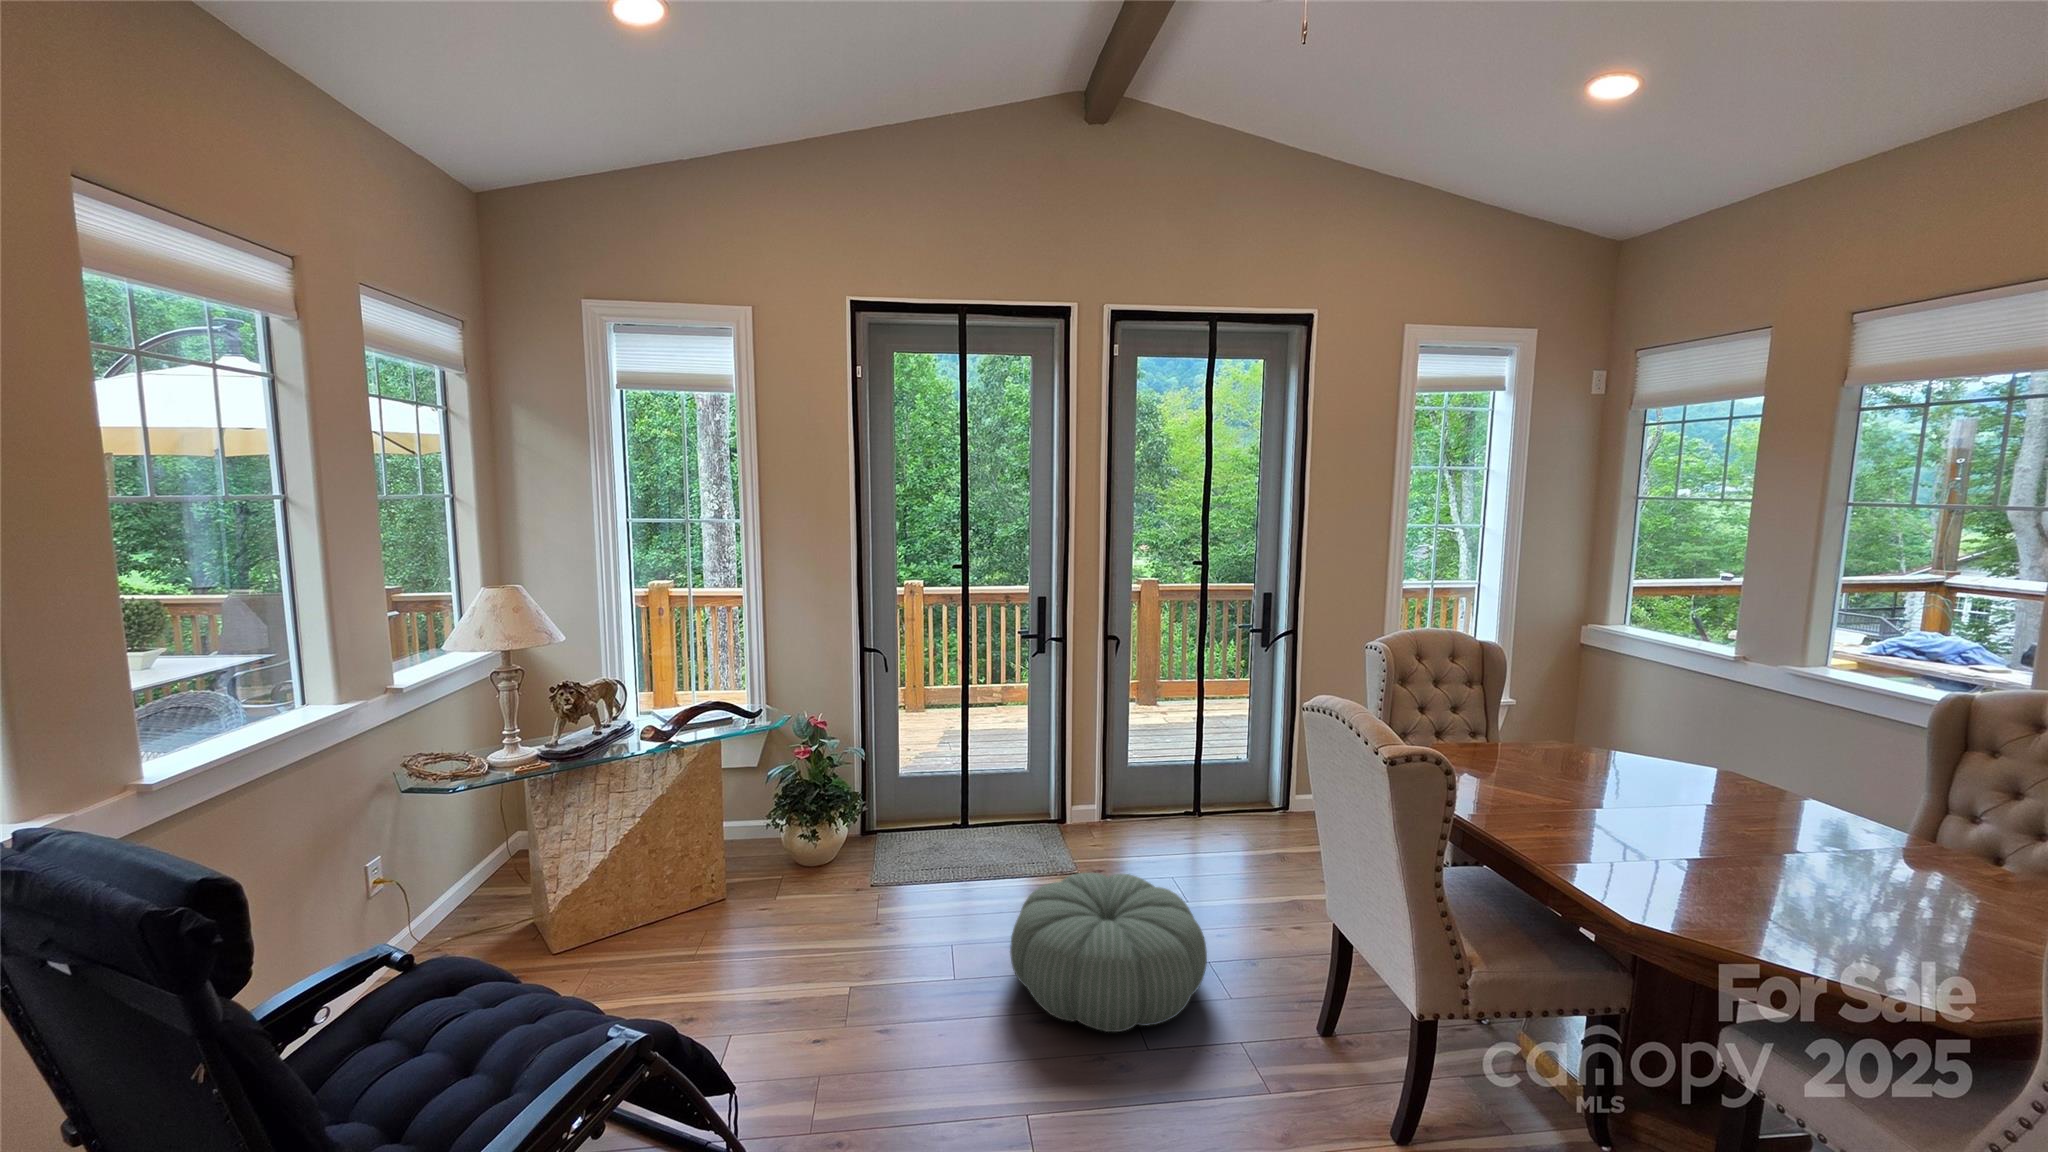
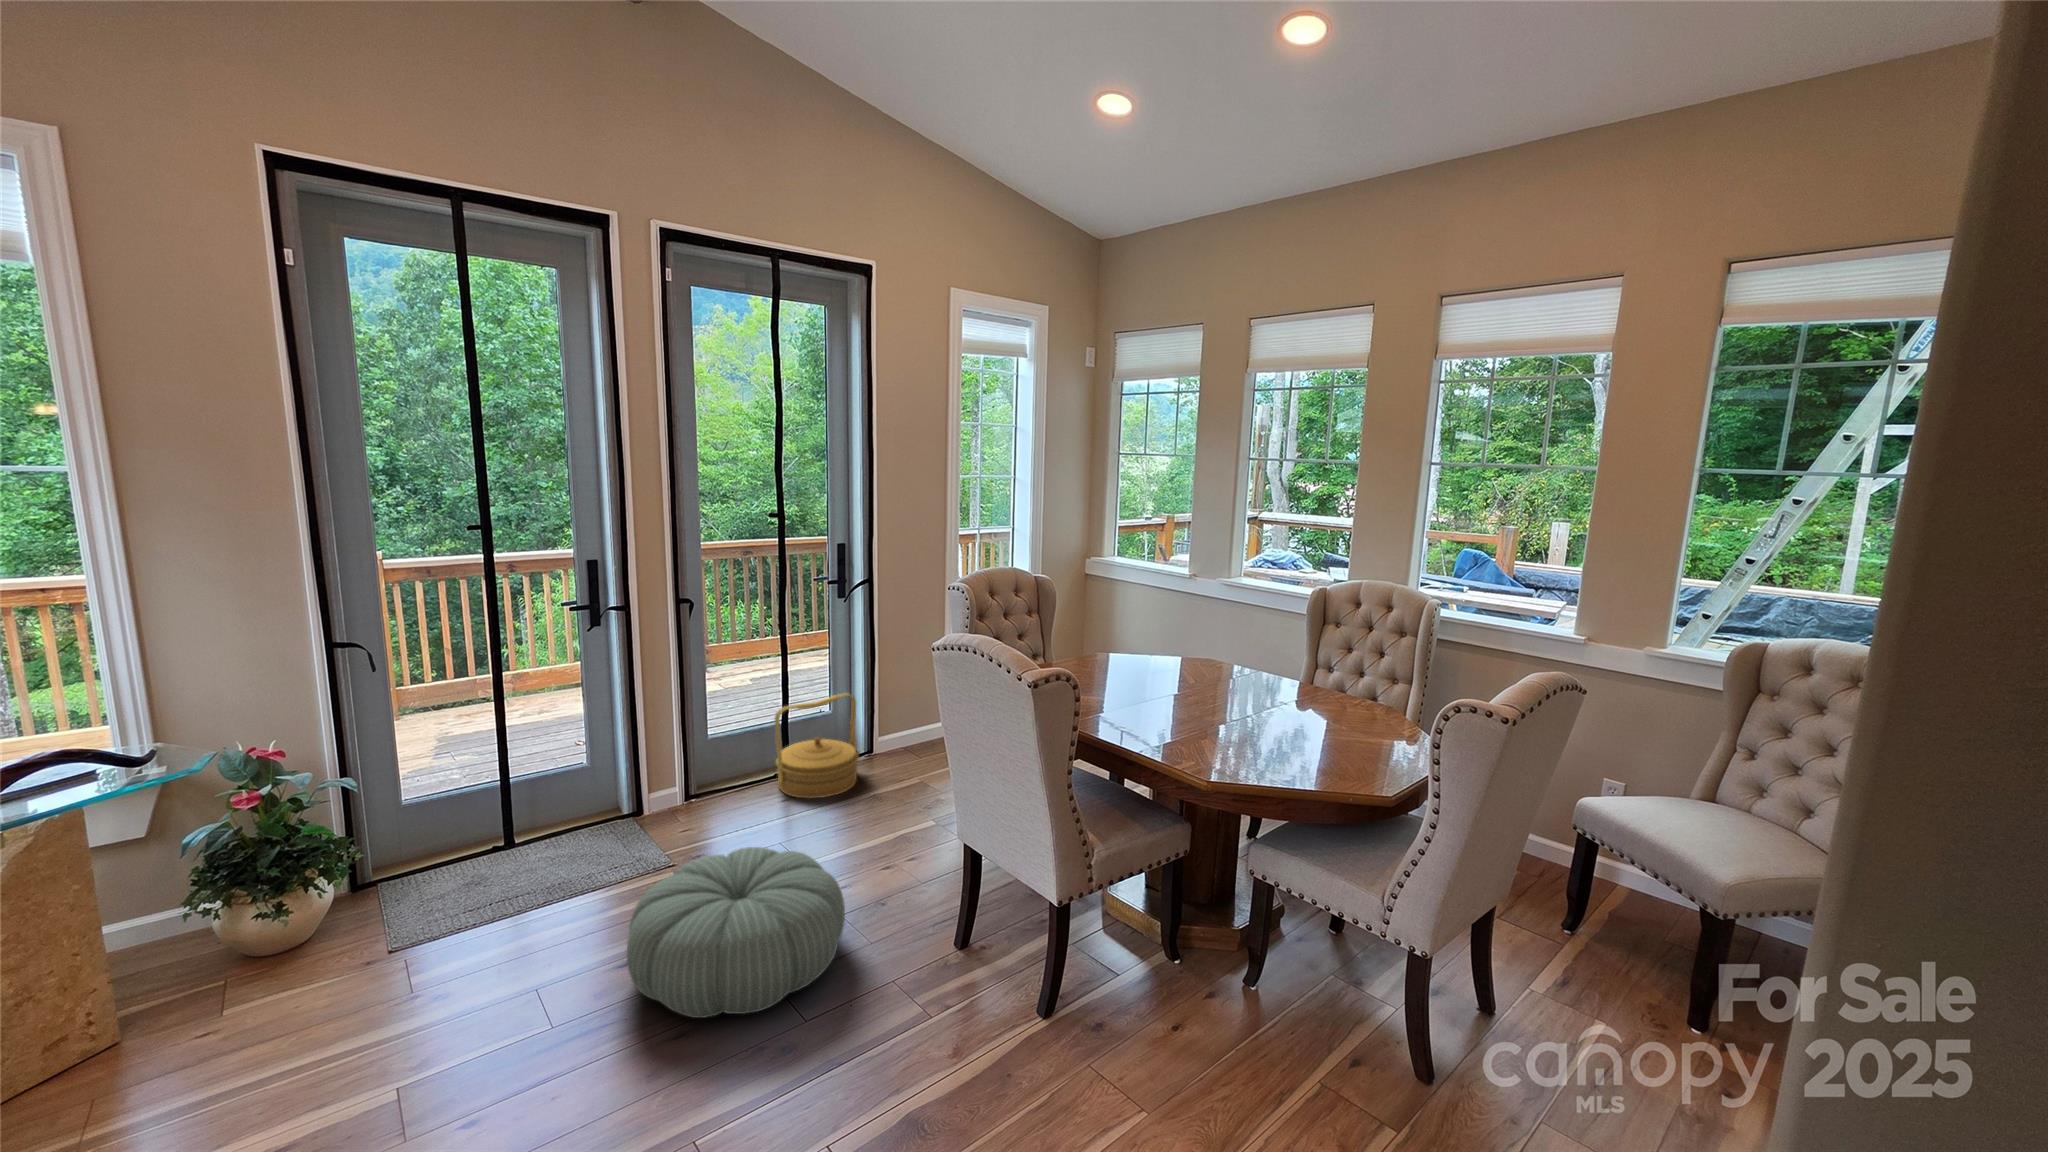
woven basket: none [1185,745,1269,847] -> present [775,693,858,798]

